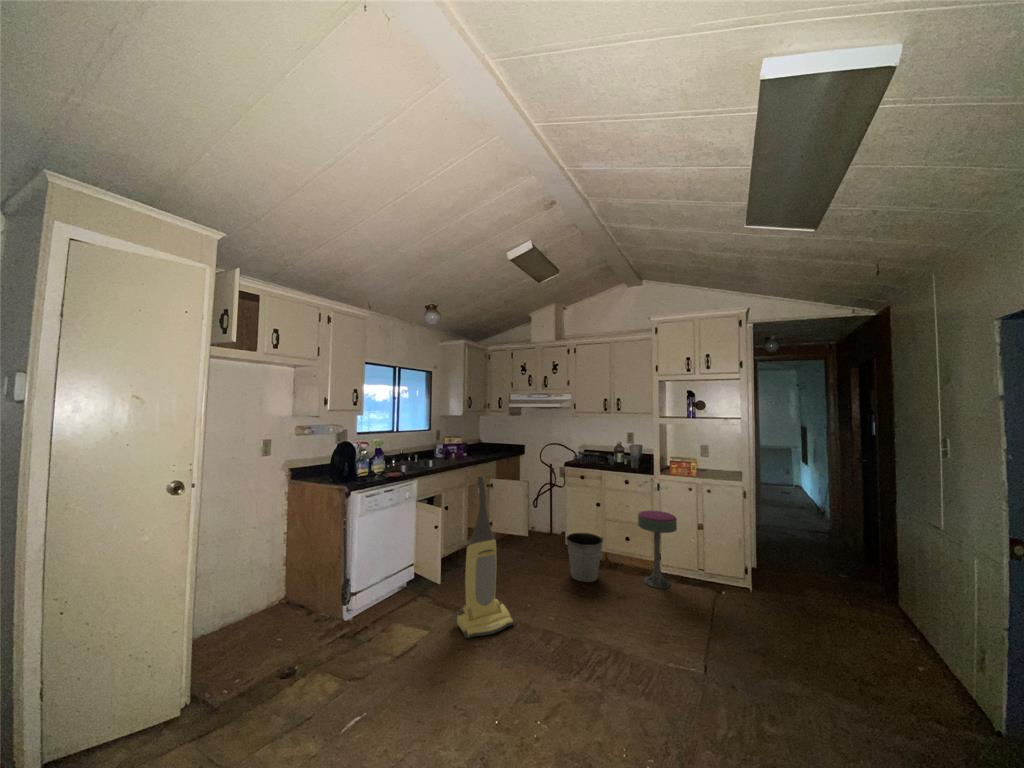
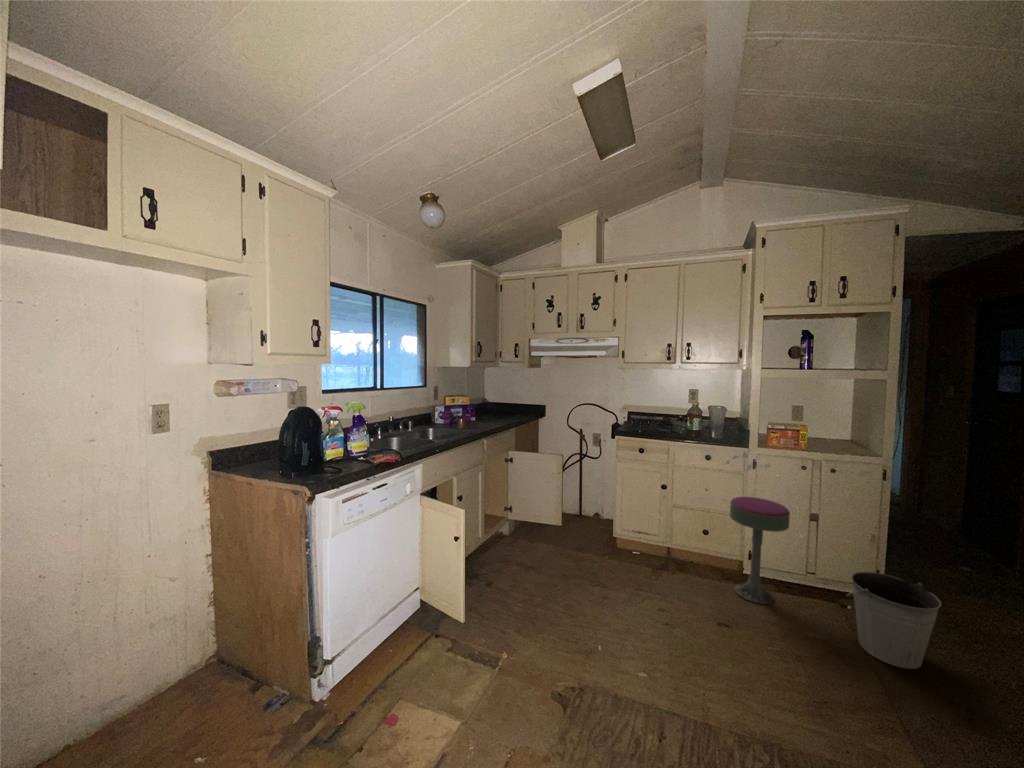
vacuum cleaner: present [456,476,514,638] -> none [499,463,591,728]
bucket: present [566,533,603,582] -> present [847,572,941,669]

